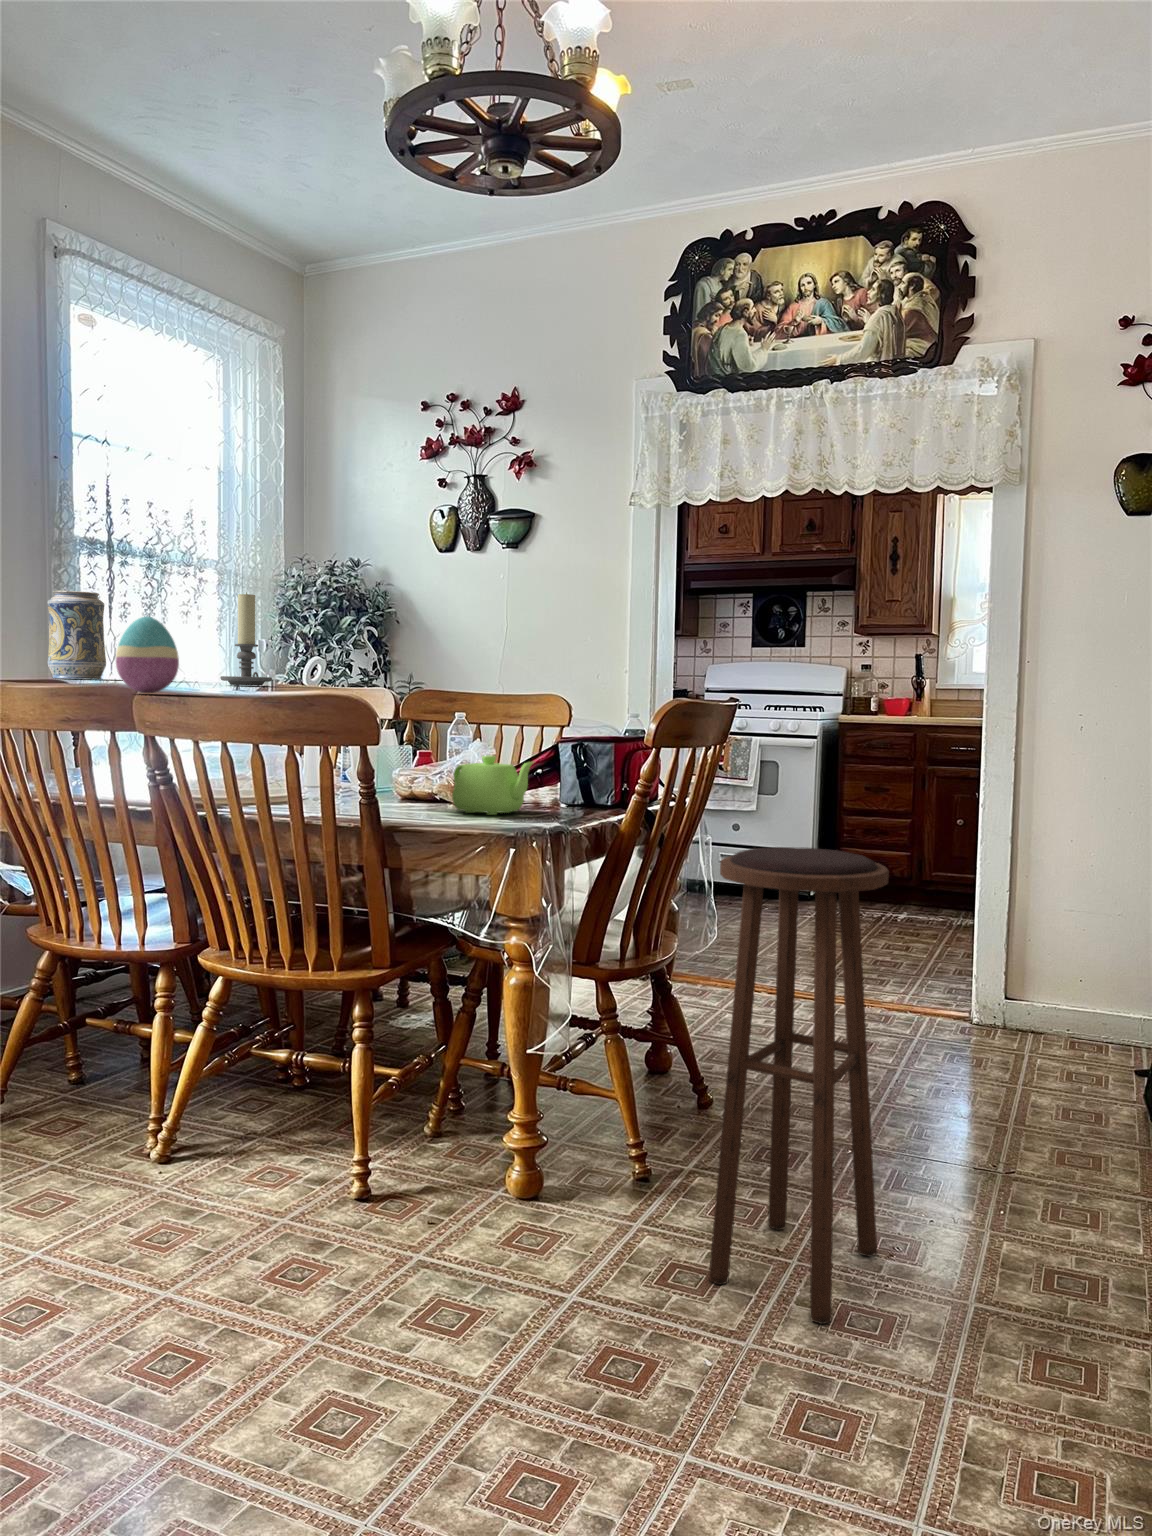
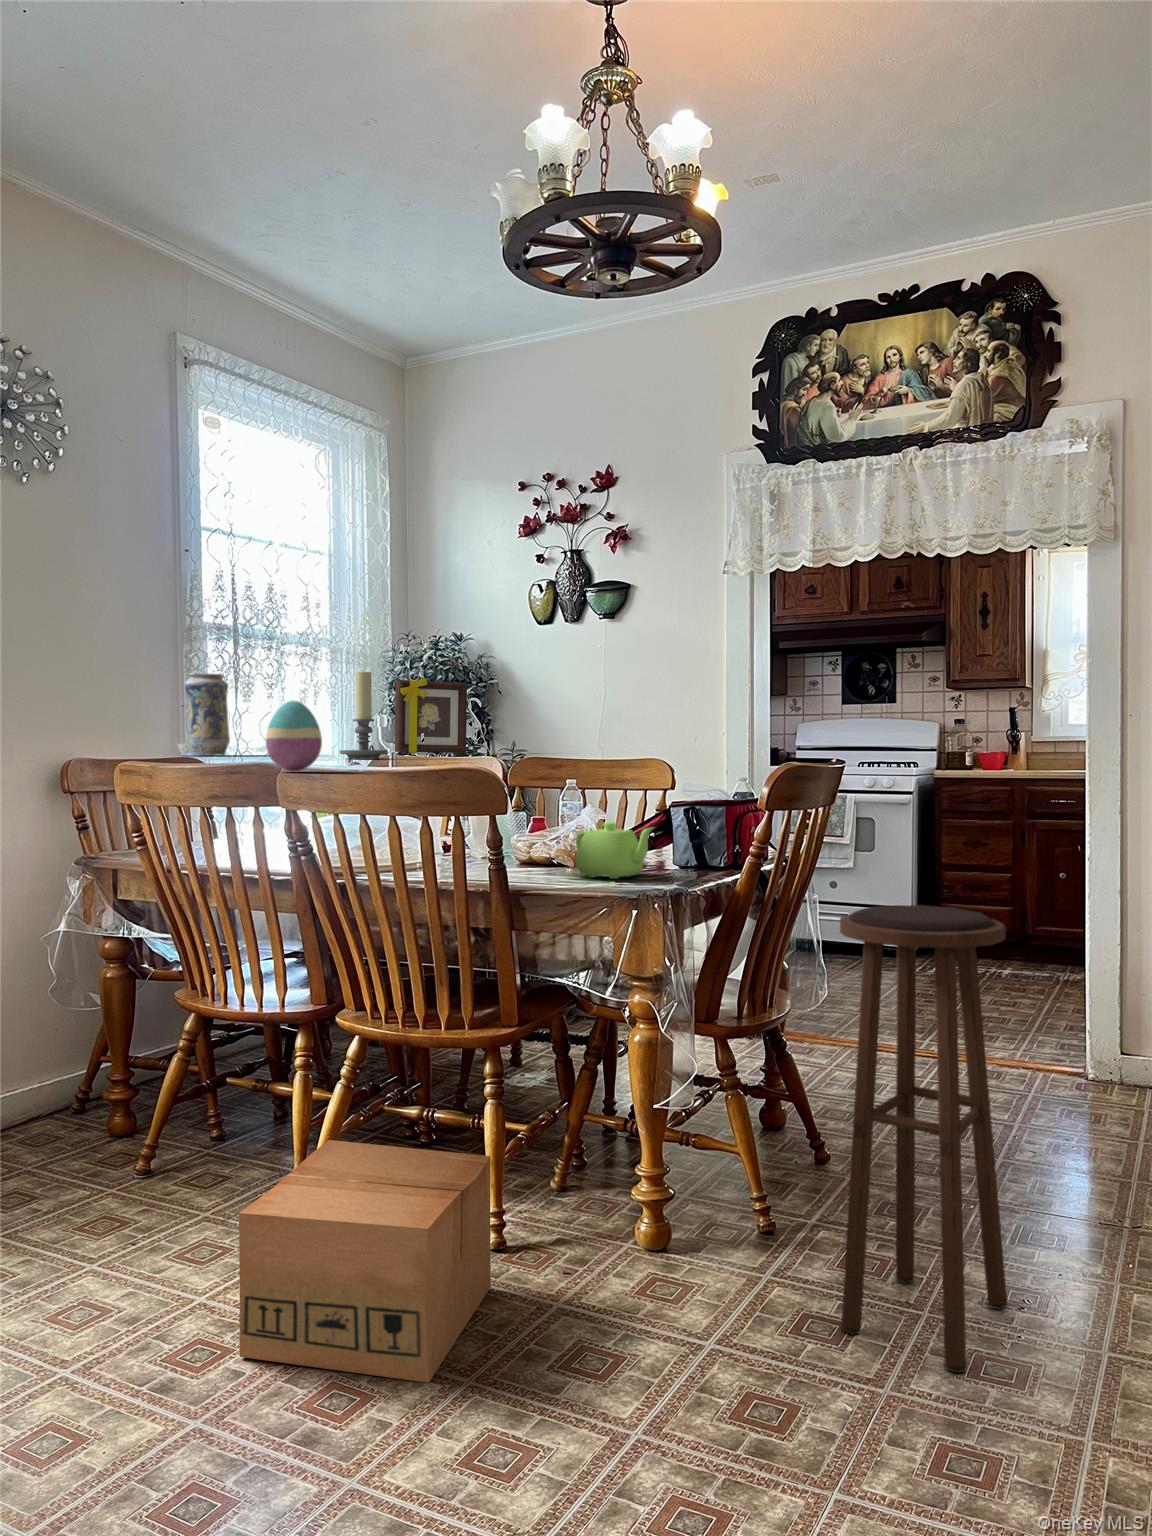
picture frame: none [287,604,364,684] -> present [395,678,467,753]
cardboard box: none [68,1086,351,1343] -> present [239,1140,491,1383]

